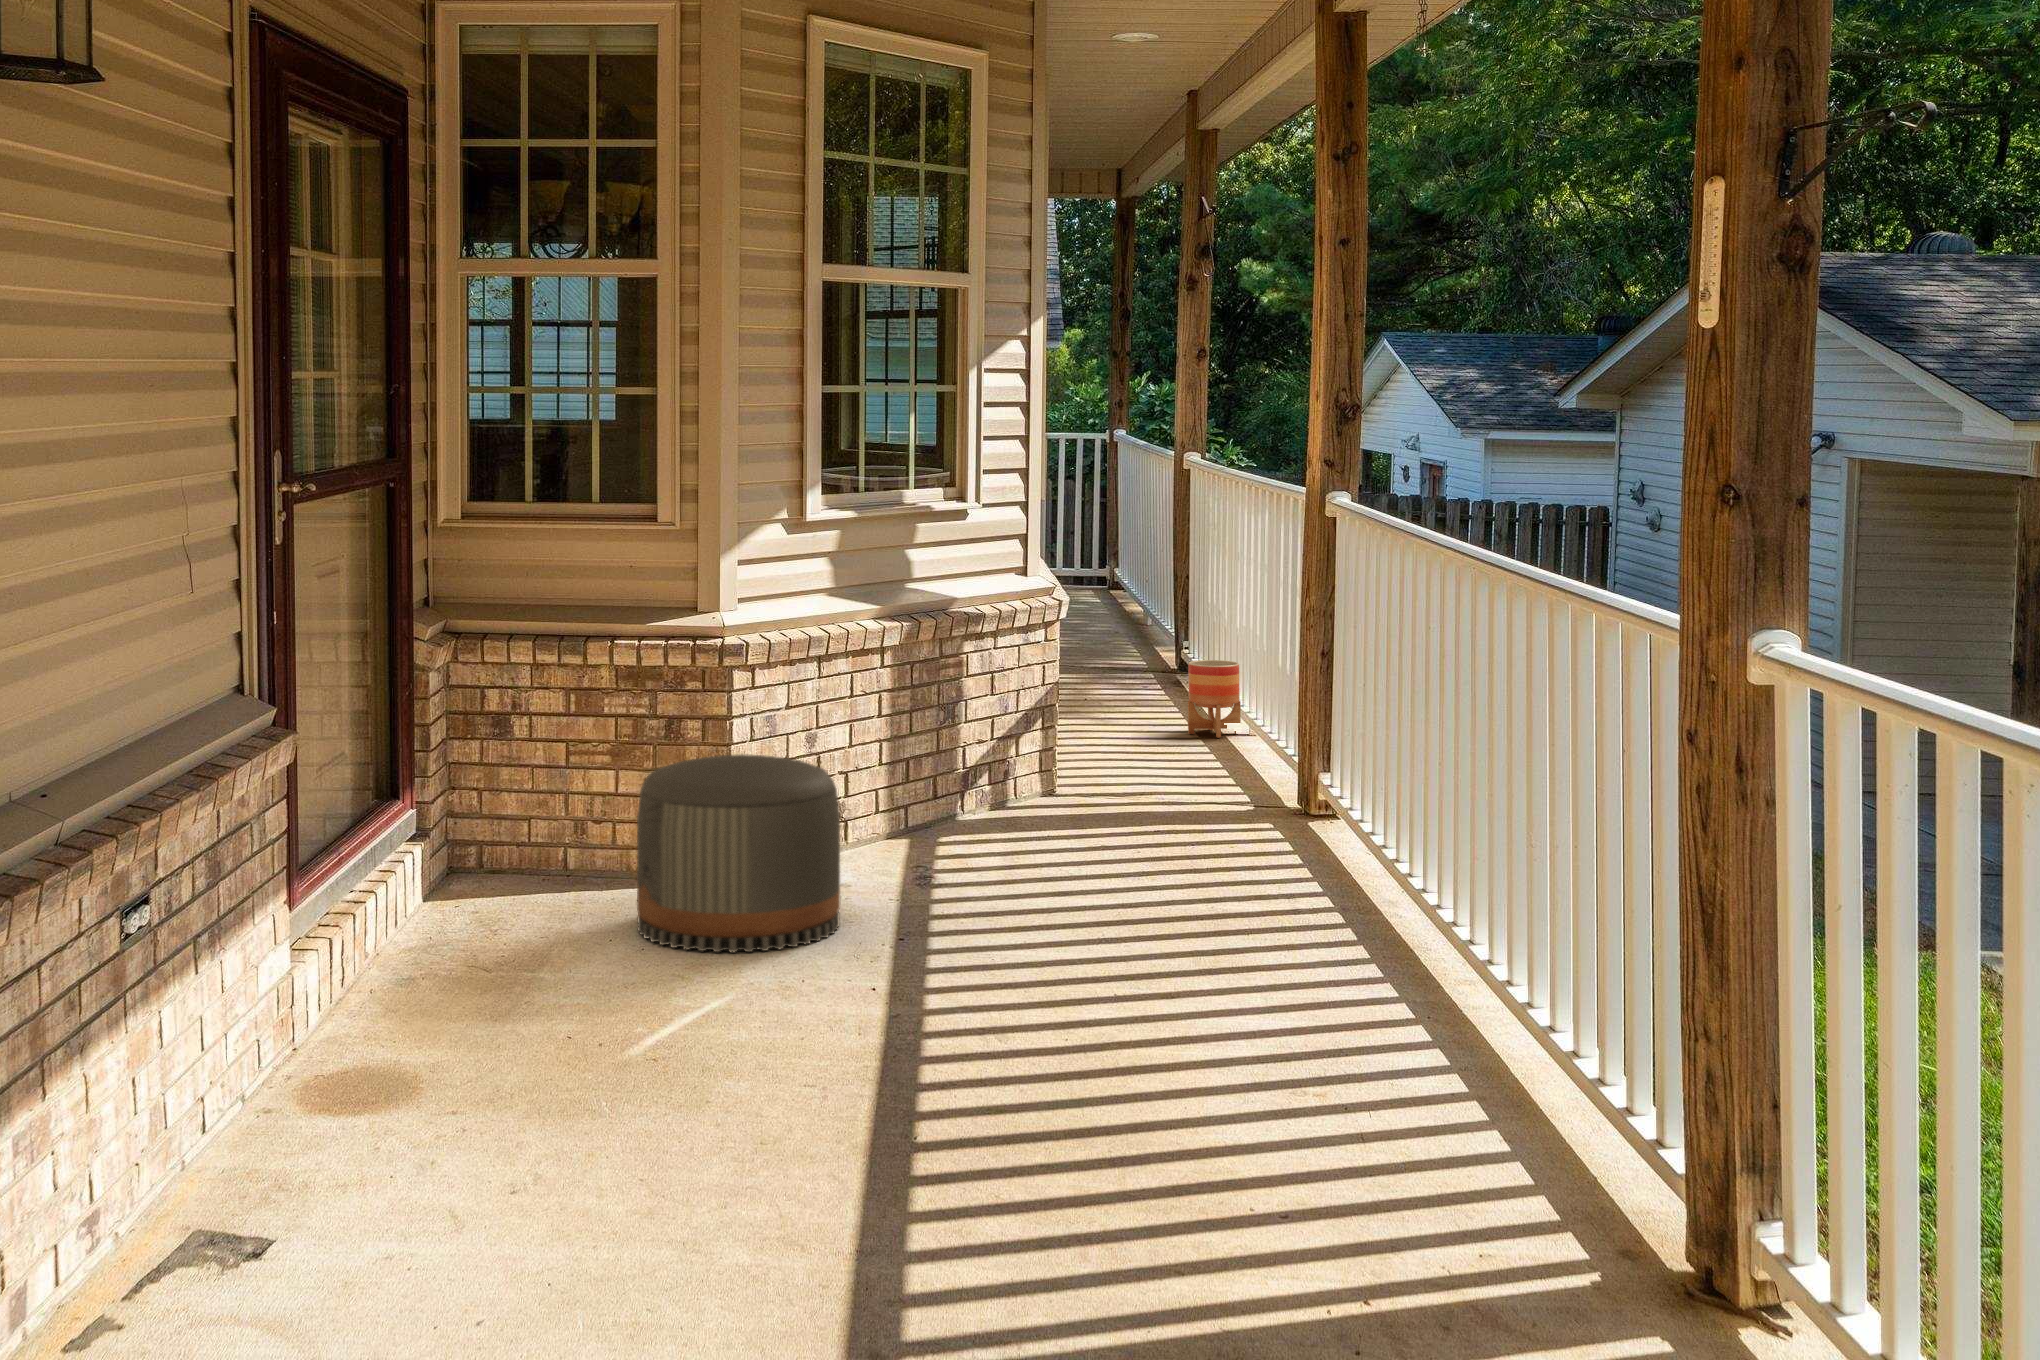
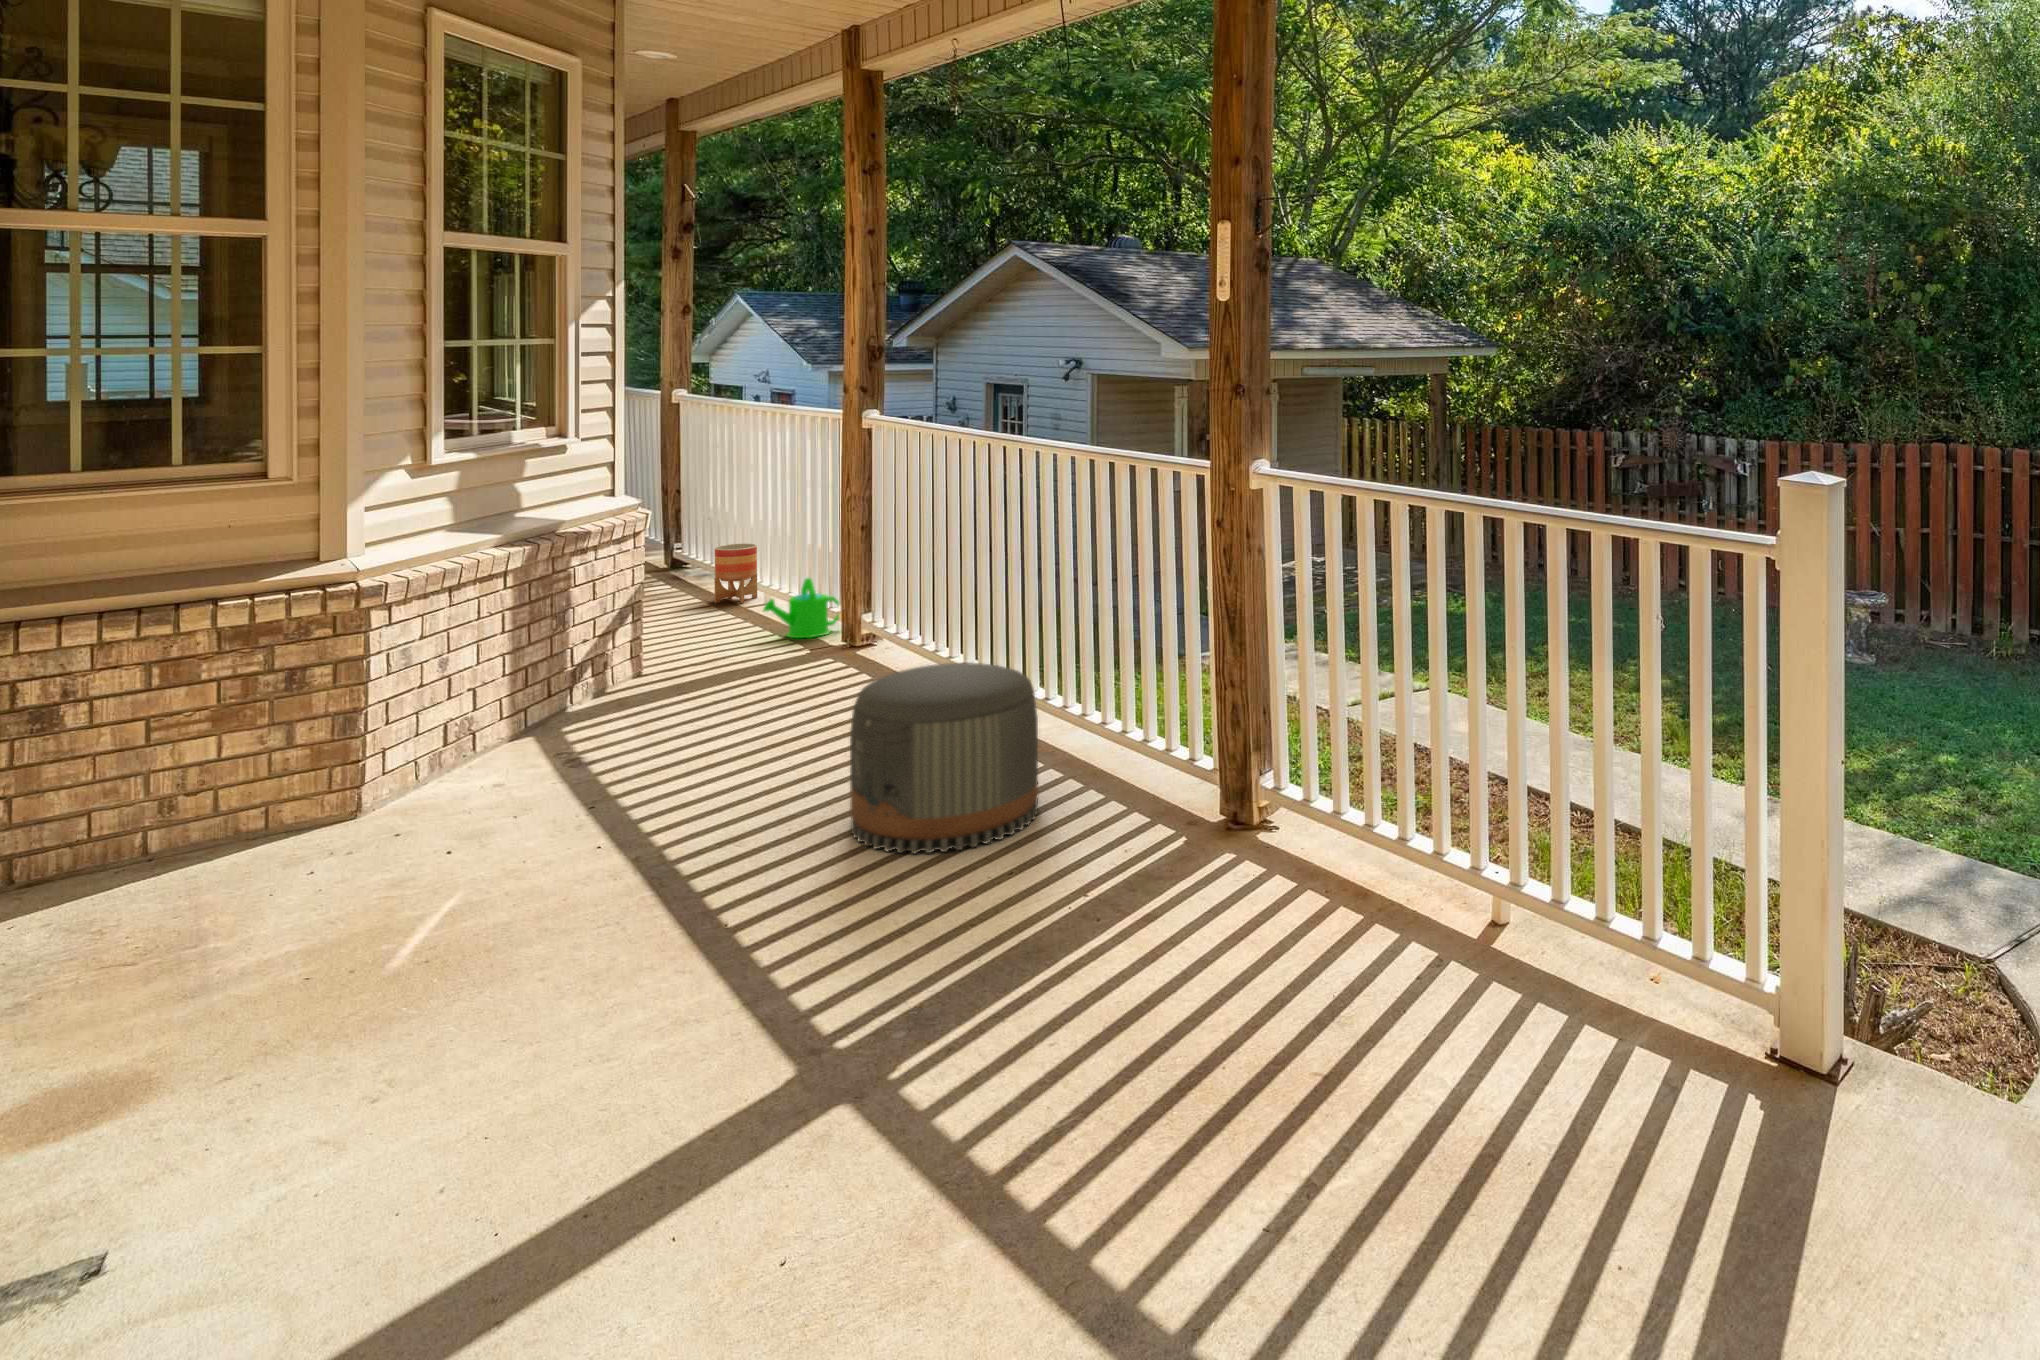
watering can: none [1208,706,1313,786] -> present [763,578,839,638]
pouf: present [637,754,840,952] -> present [850,663,1038,853]

